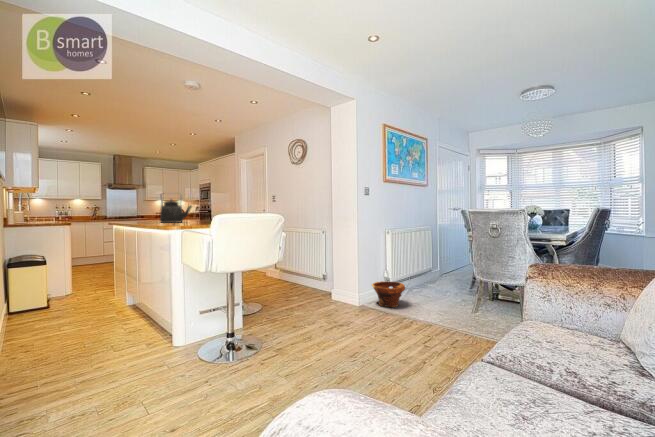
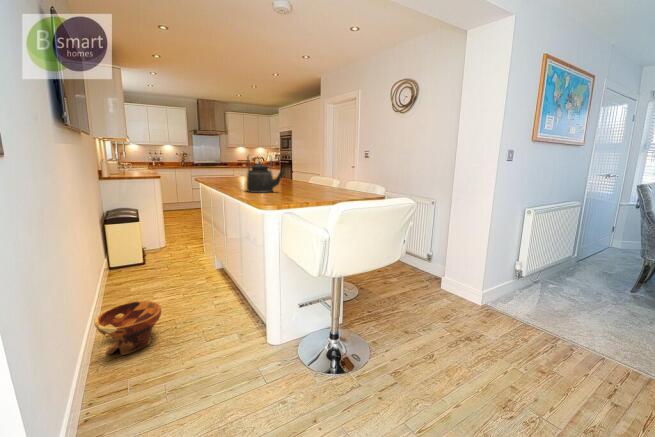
planter: present [372,281,405,307] -> present [94,301,161,355]

